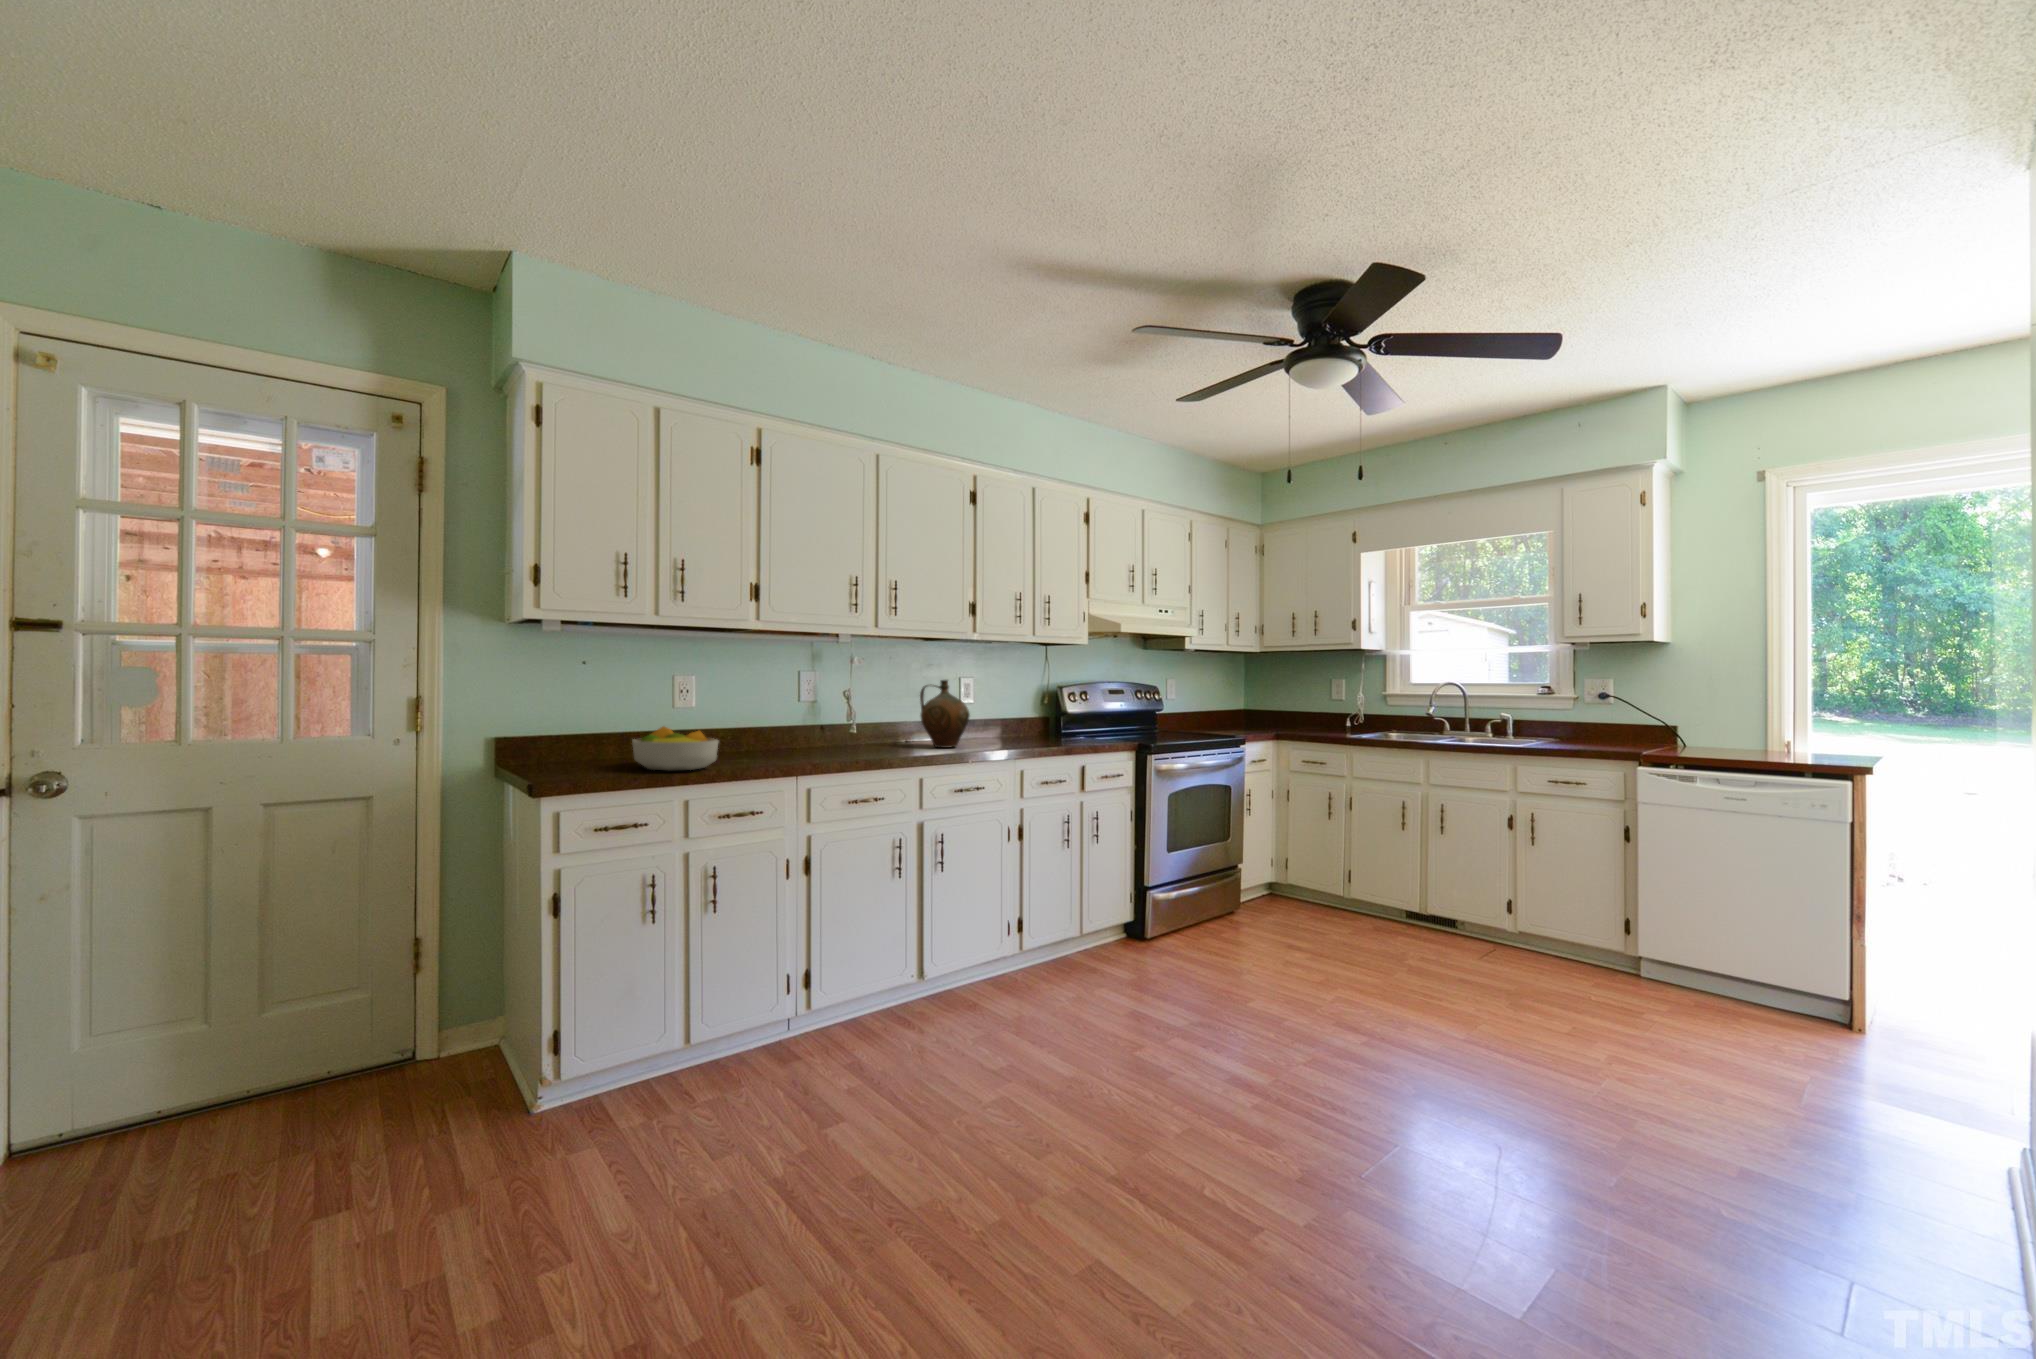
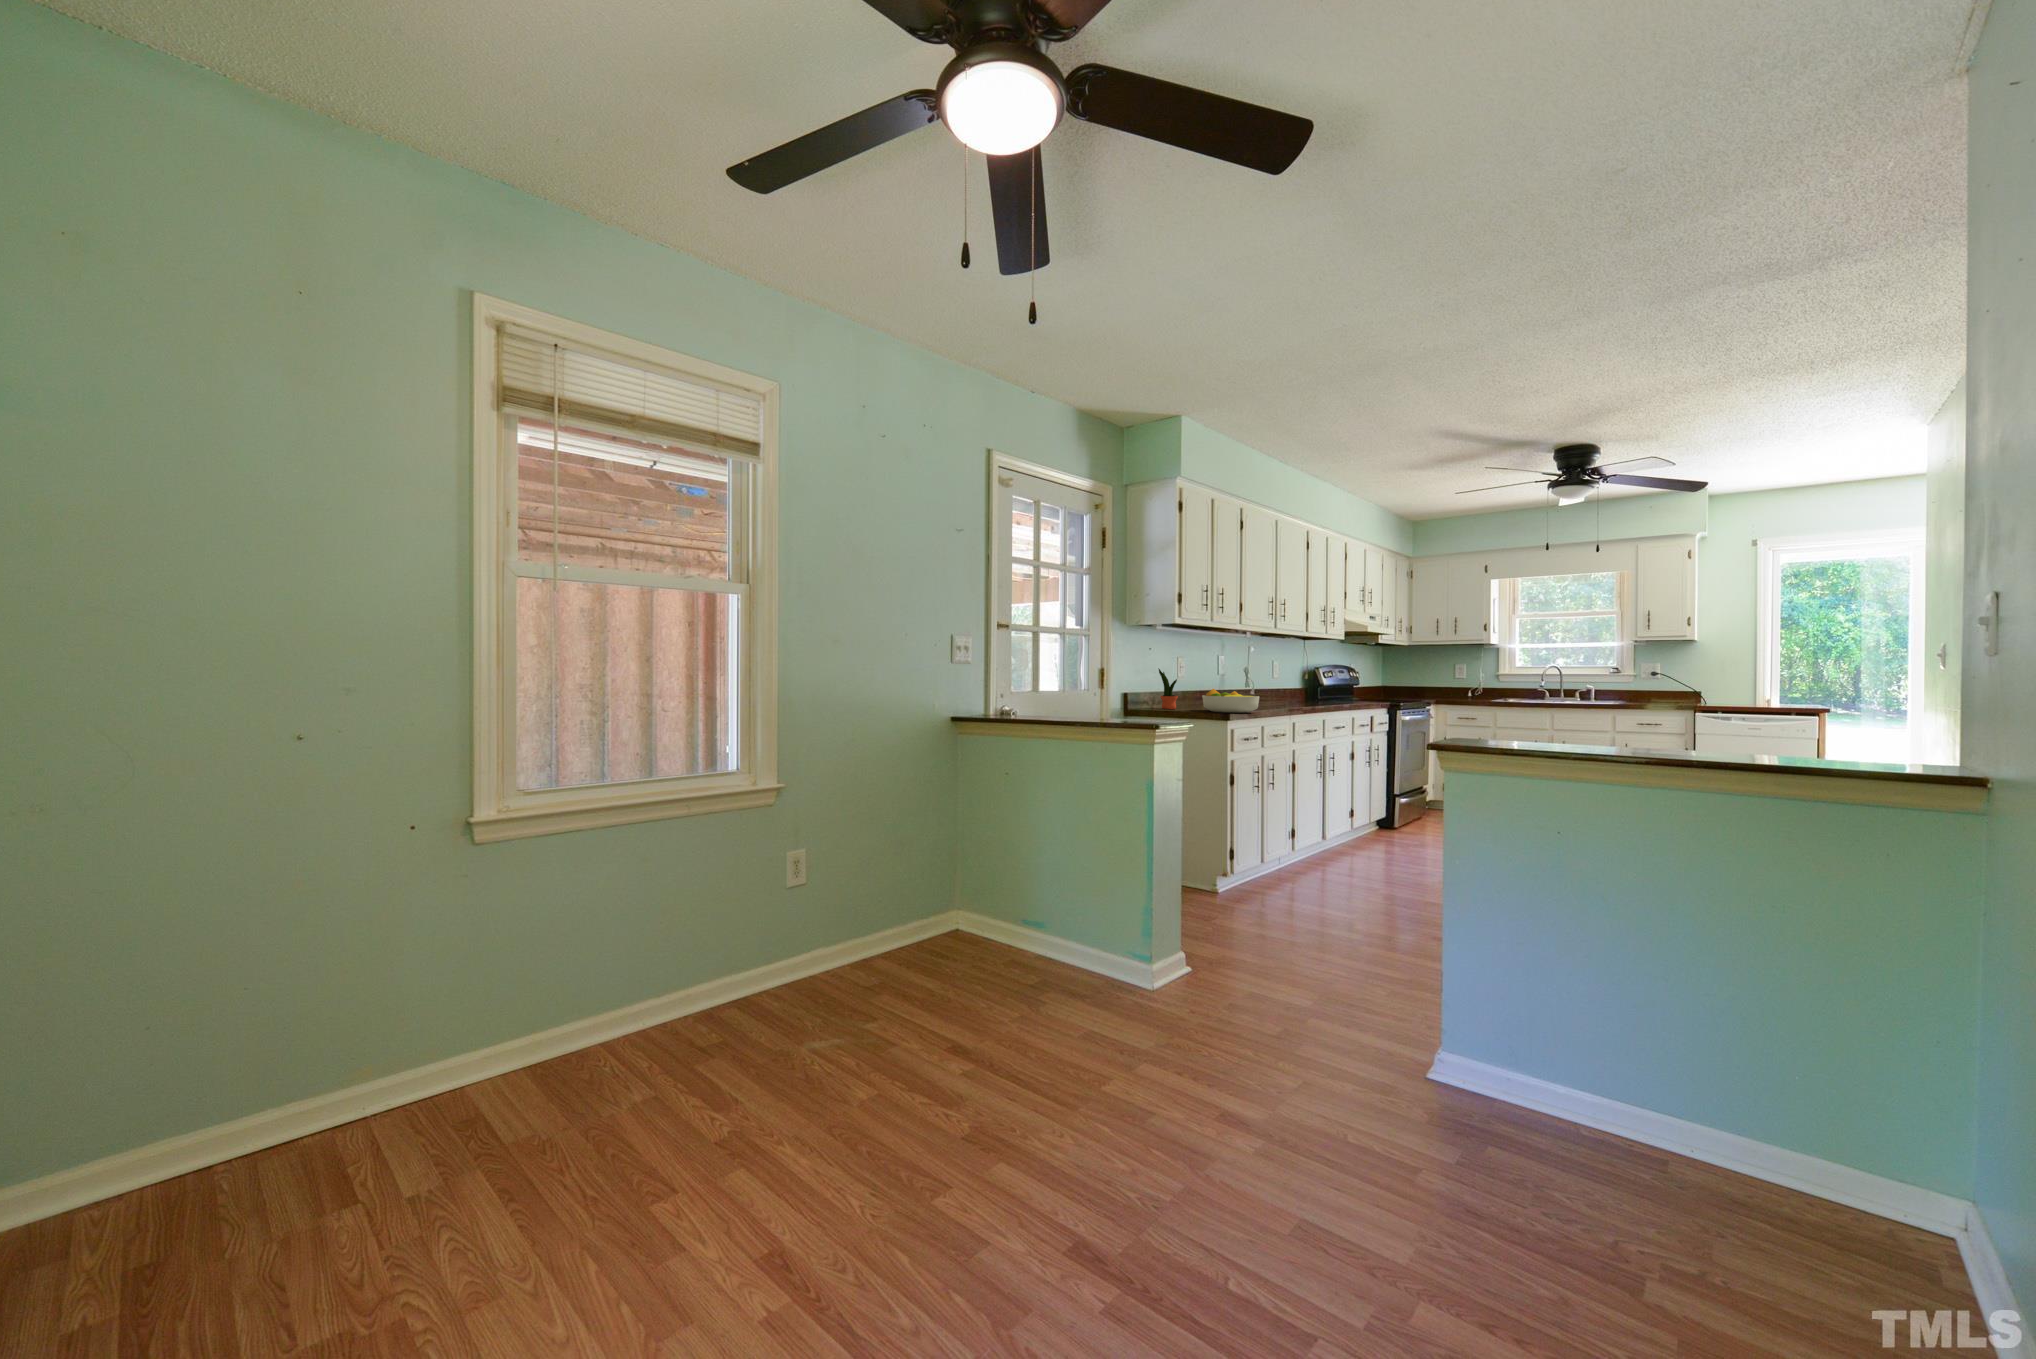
ceramic jug: present [920,680,970,748] -> none [1281,663,1314,705]
potted plant: none [577,690,622,761] -> present [1159,669,1178,709]

